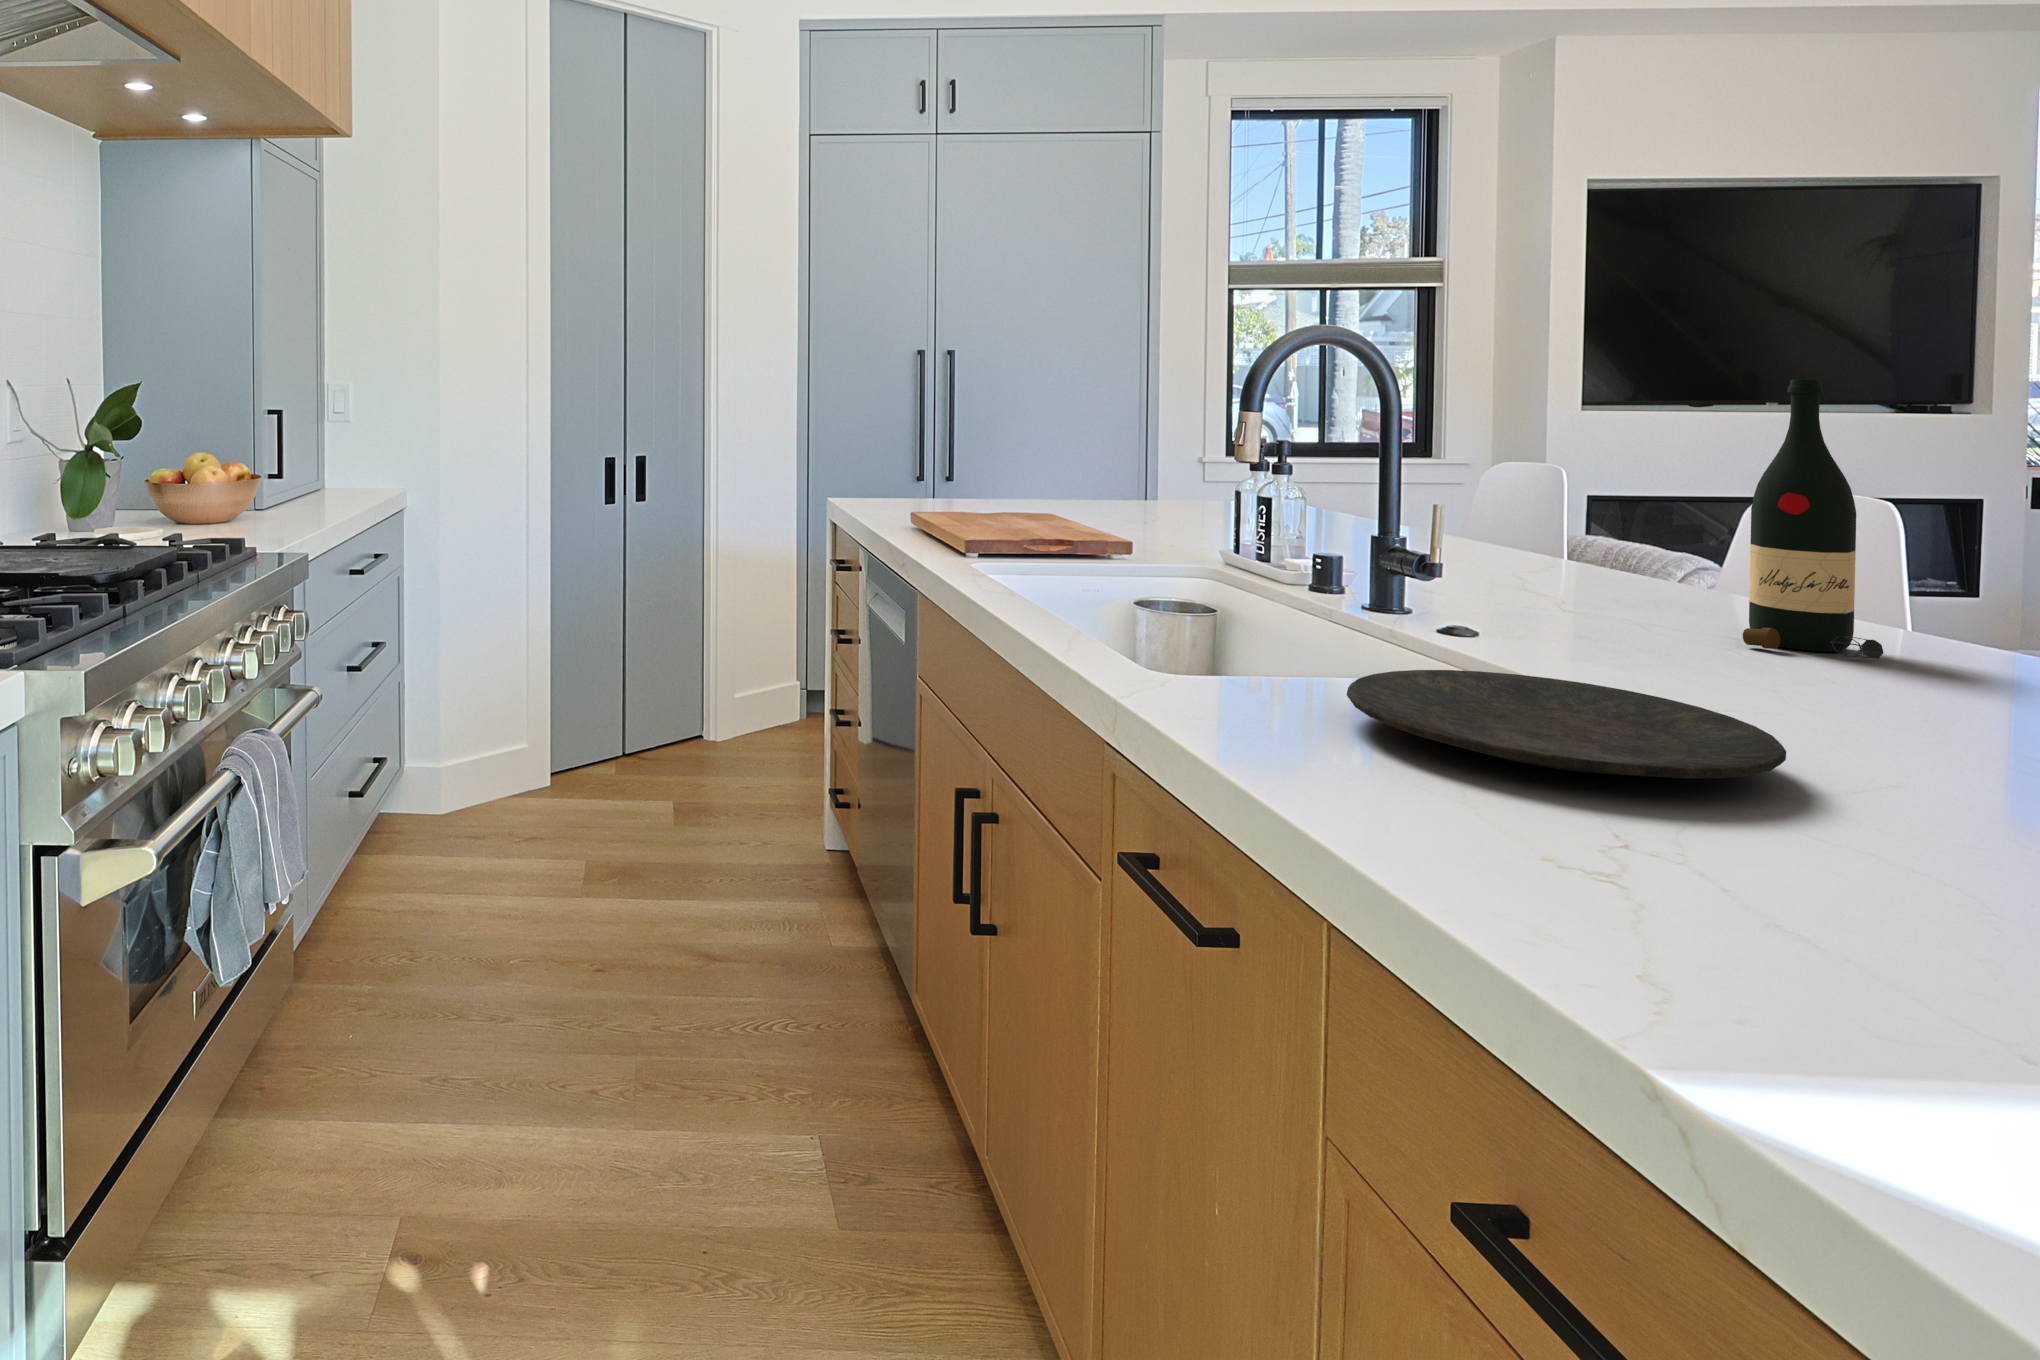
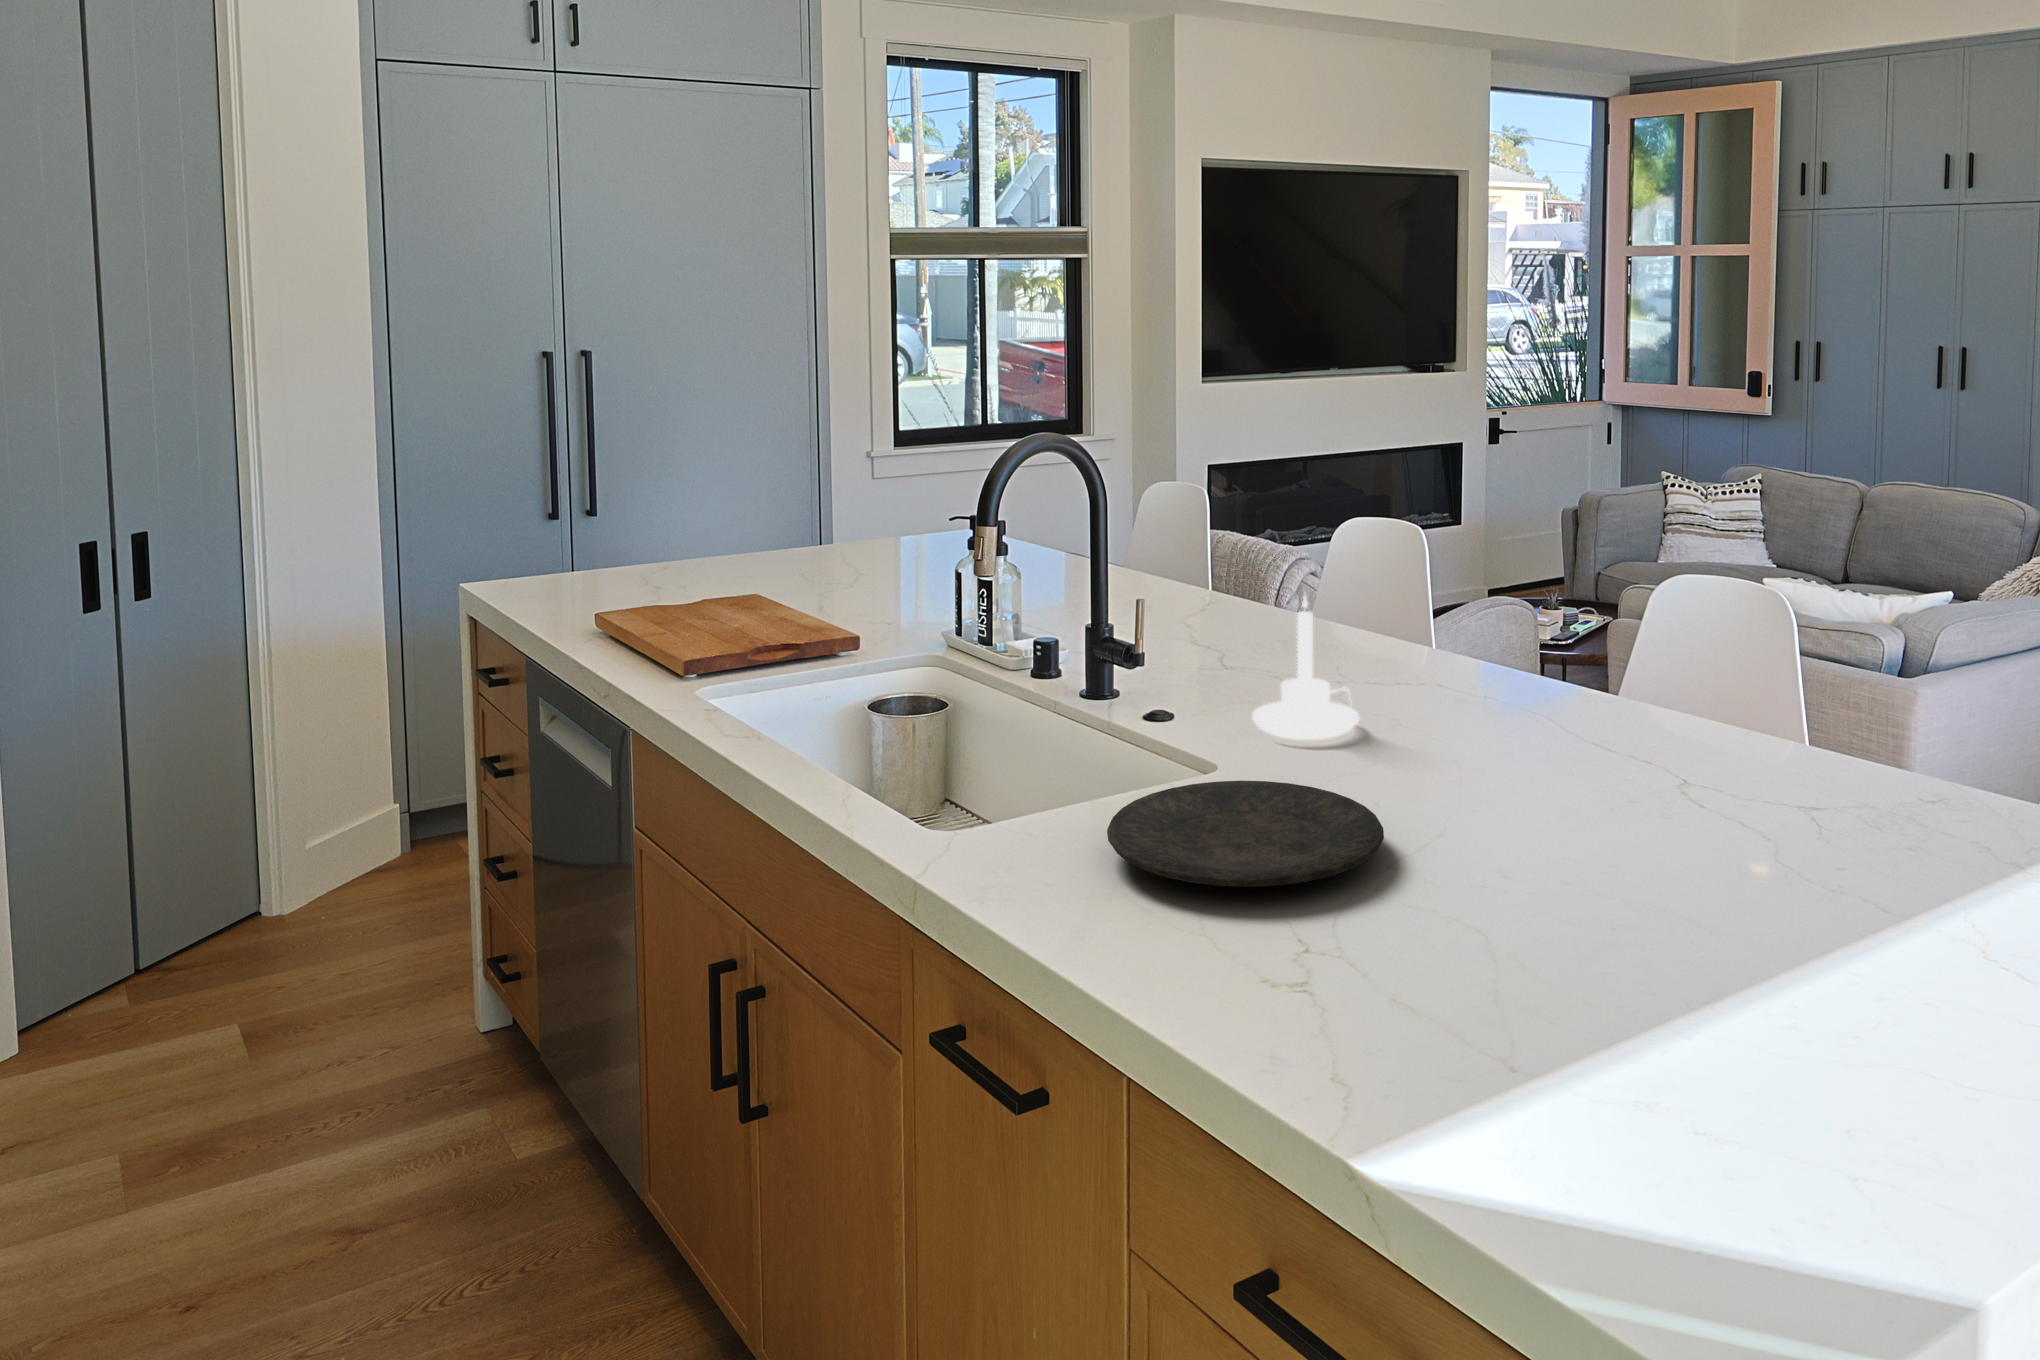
wine bottle: present [1743,379,1884,659] -> none [1342,474,1420,692]
candle holder: none [1588,495,1766,678] -> present [1252,595,1359,740]

